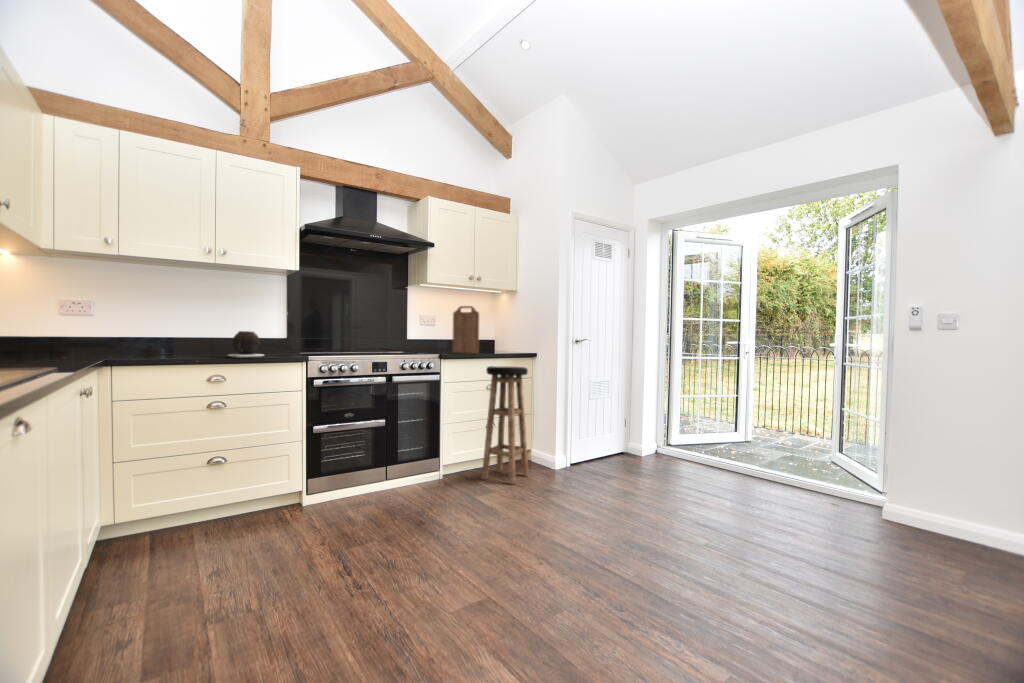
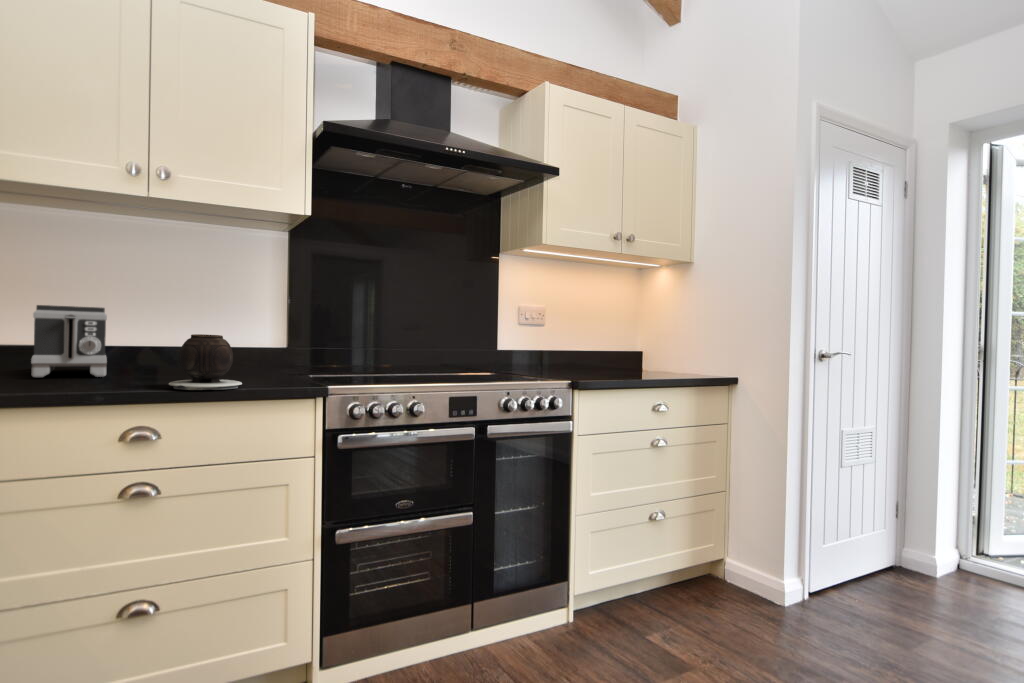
cutting board: present [452,306,479,354] -> none [590,286,646,380]
toaster: none [149,317,190,354] -> present [31,305,107,377]
bar stool: present [482,367,529,485] -> none [650,405,745,649]

